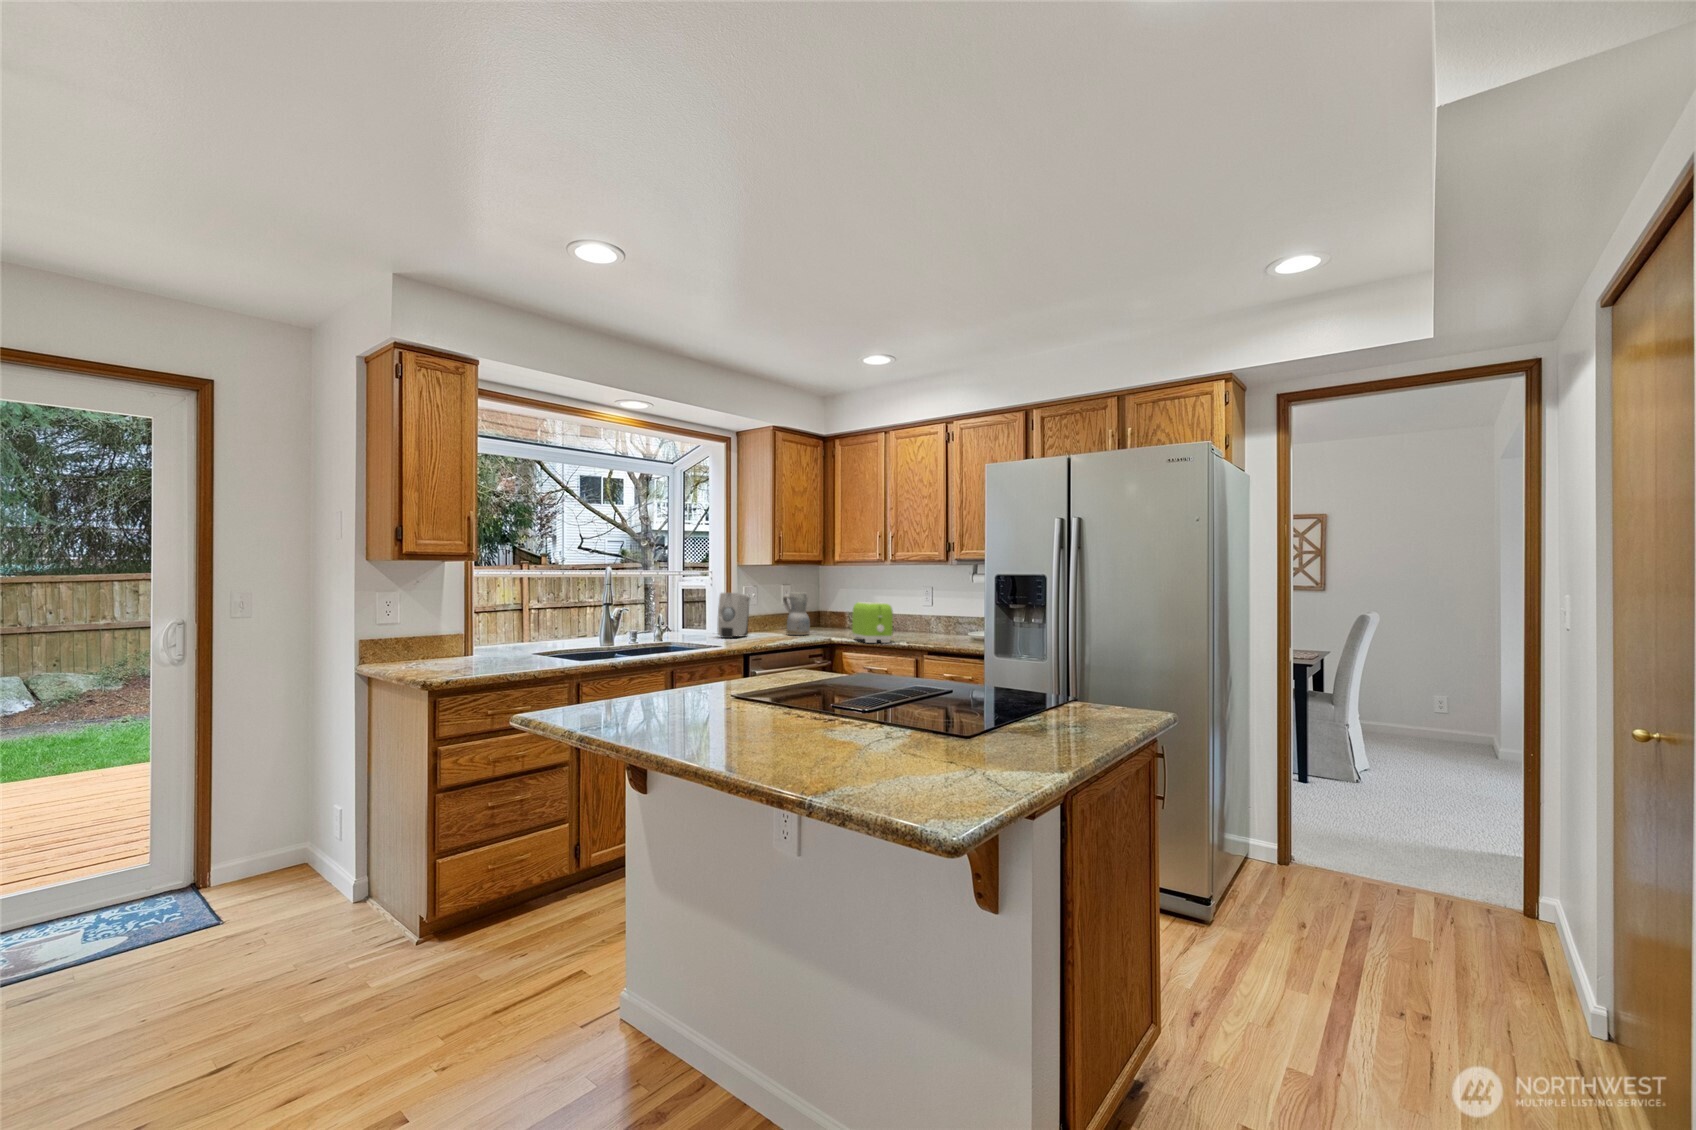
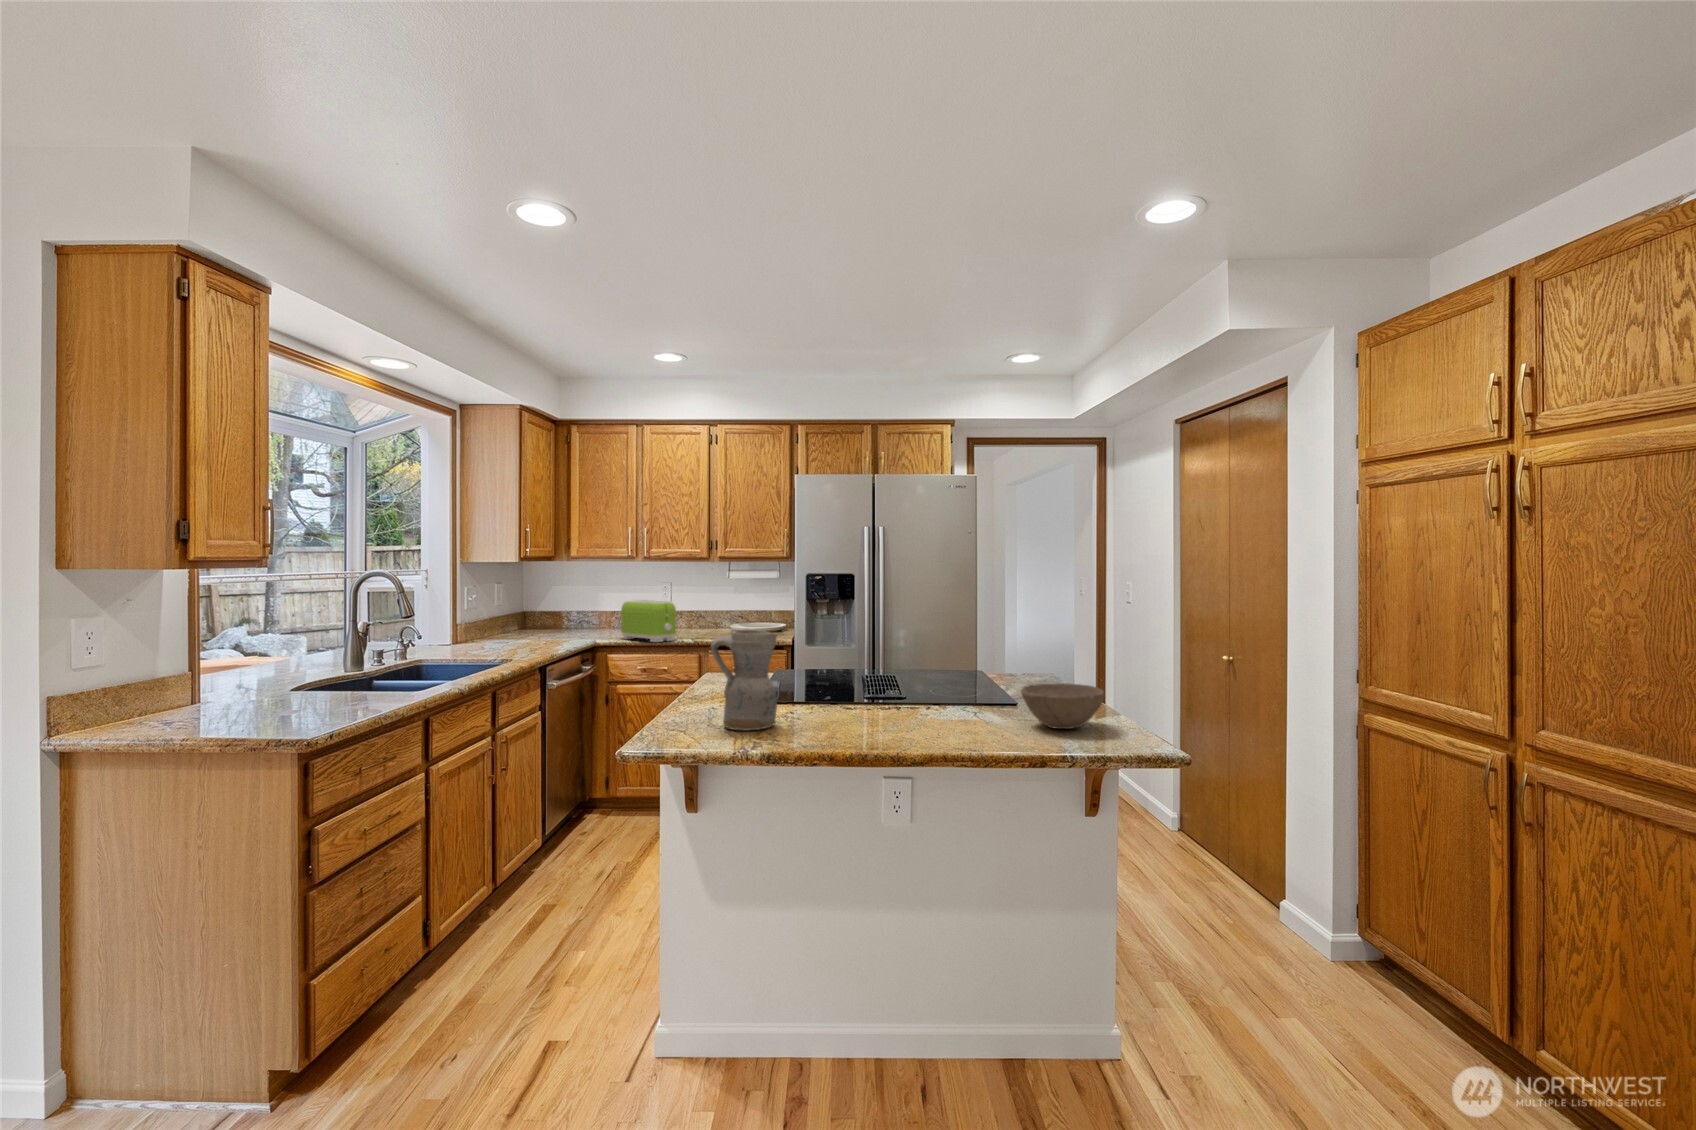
ceramic pitcher: present [783,592,810,635] -> present [710,629,777,730]
soap dispenser: present [717,593,750,638] -> none [467,596,495,649]
bowl: none [856,697,984,767] -> present [1021,683,1104,729]

